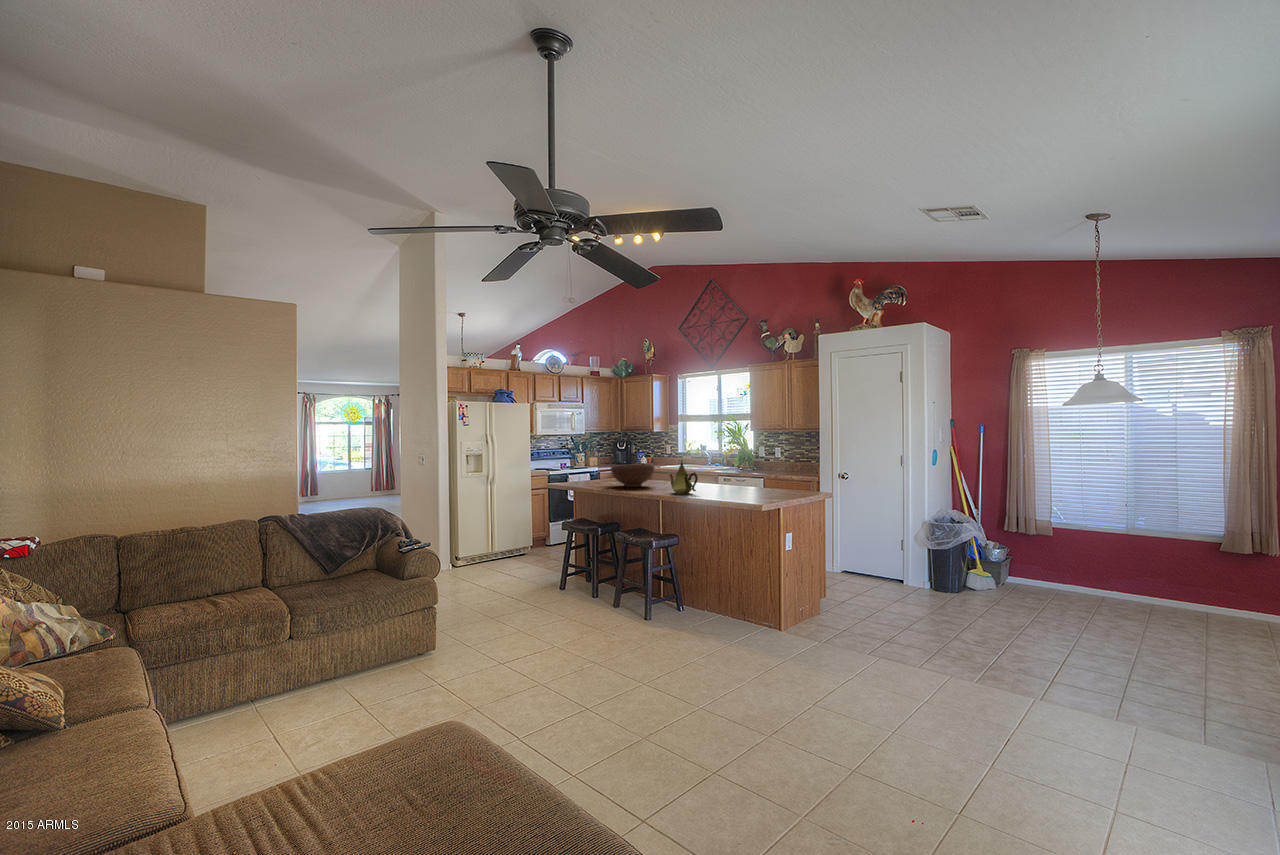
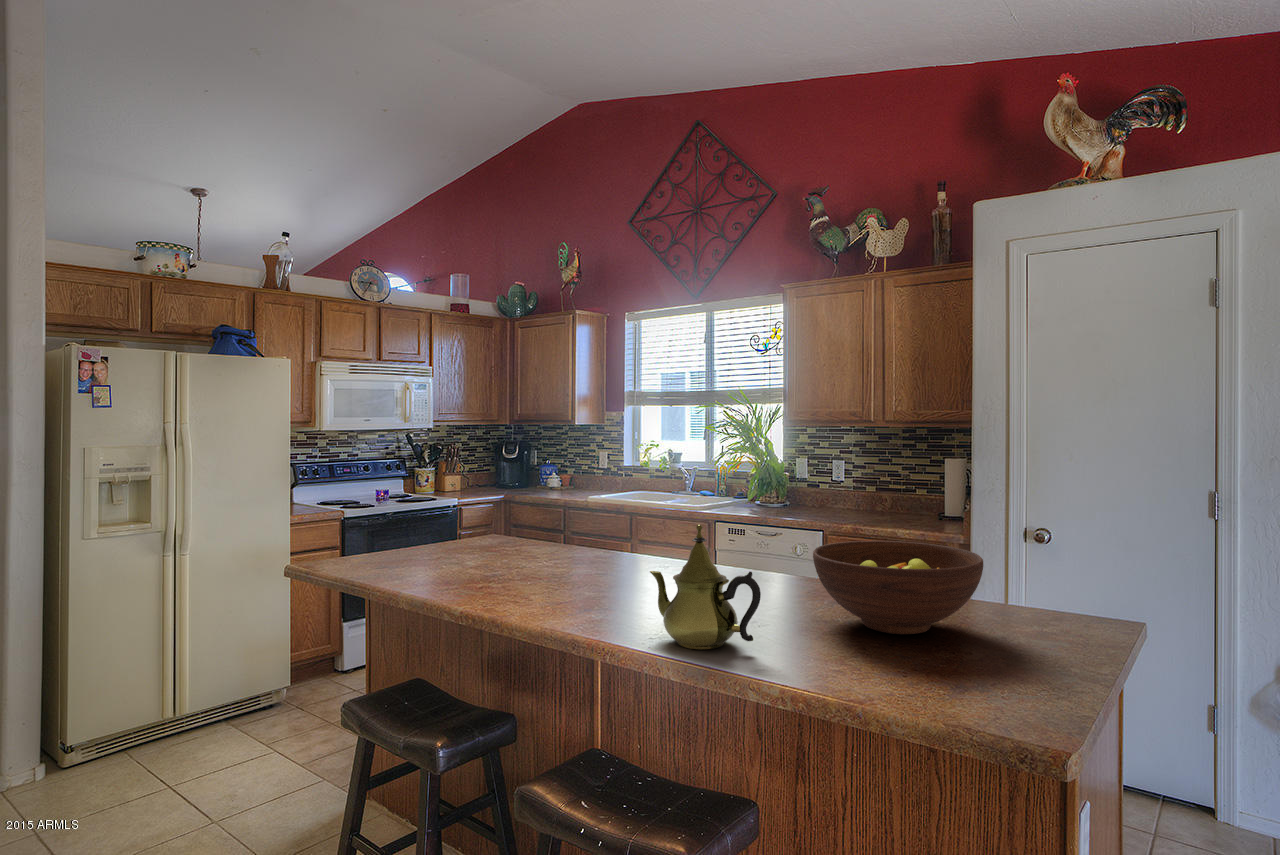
fruit bowl: present [611,465,654,487] -> present [813,541,983,634]

